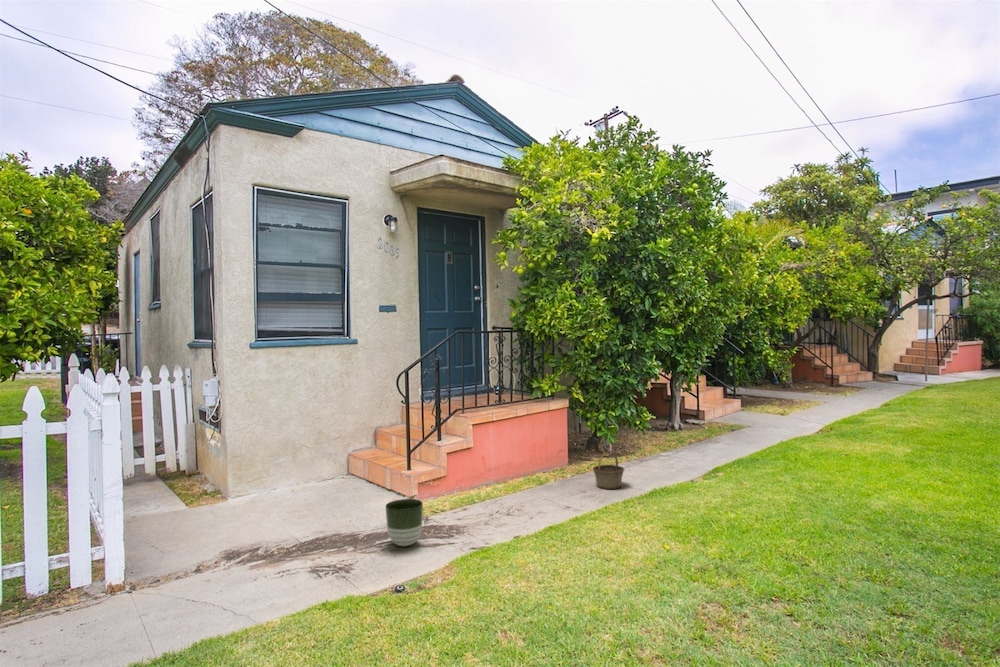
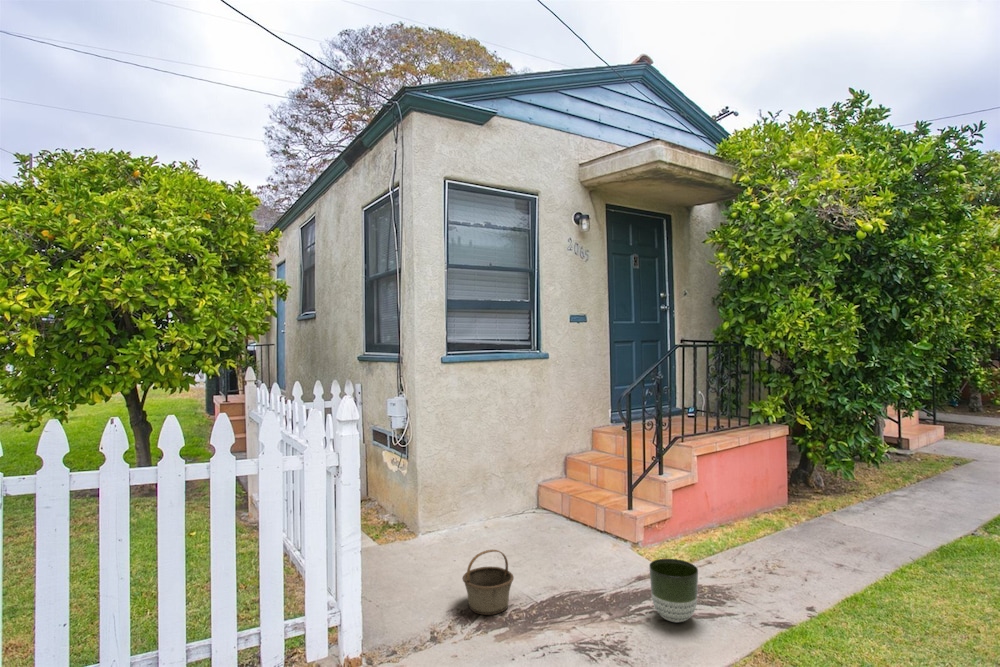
basket: present [593,453,624,489] -> present [462,550,514,615]

